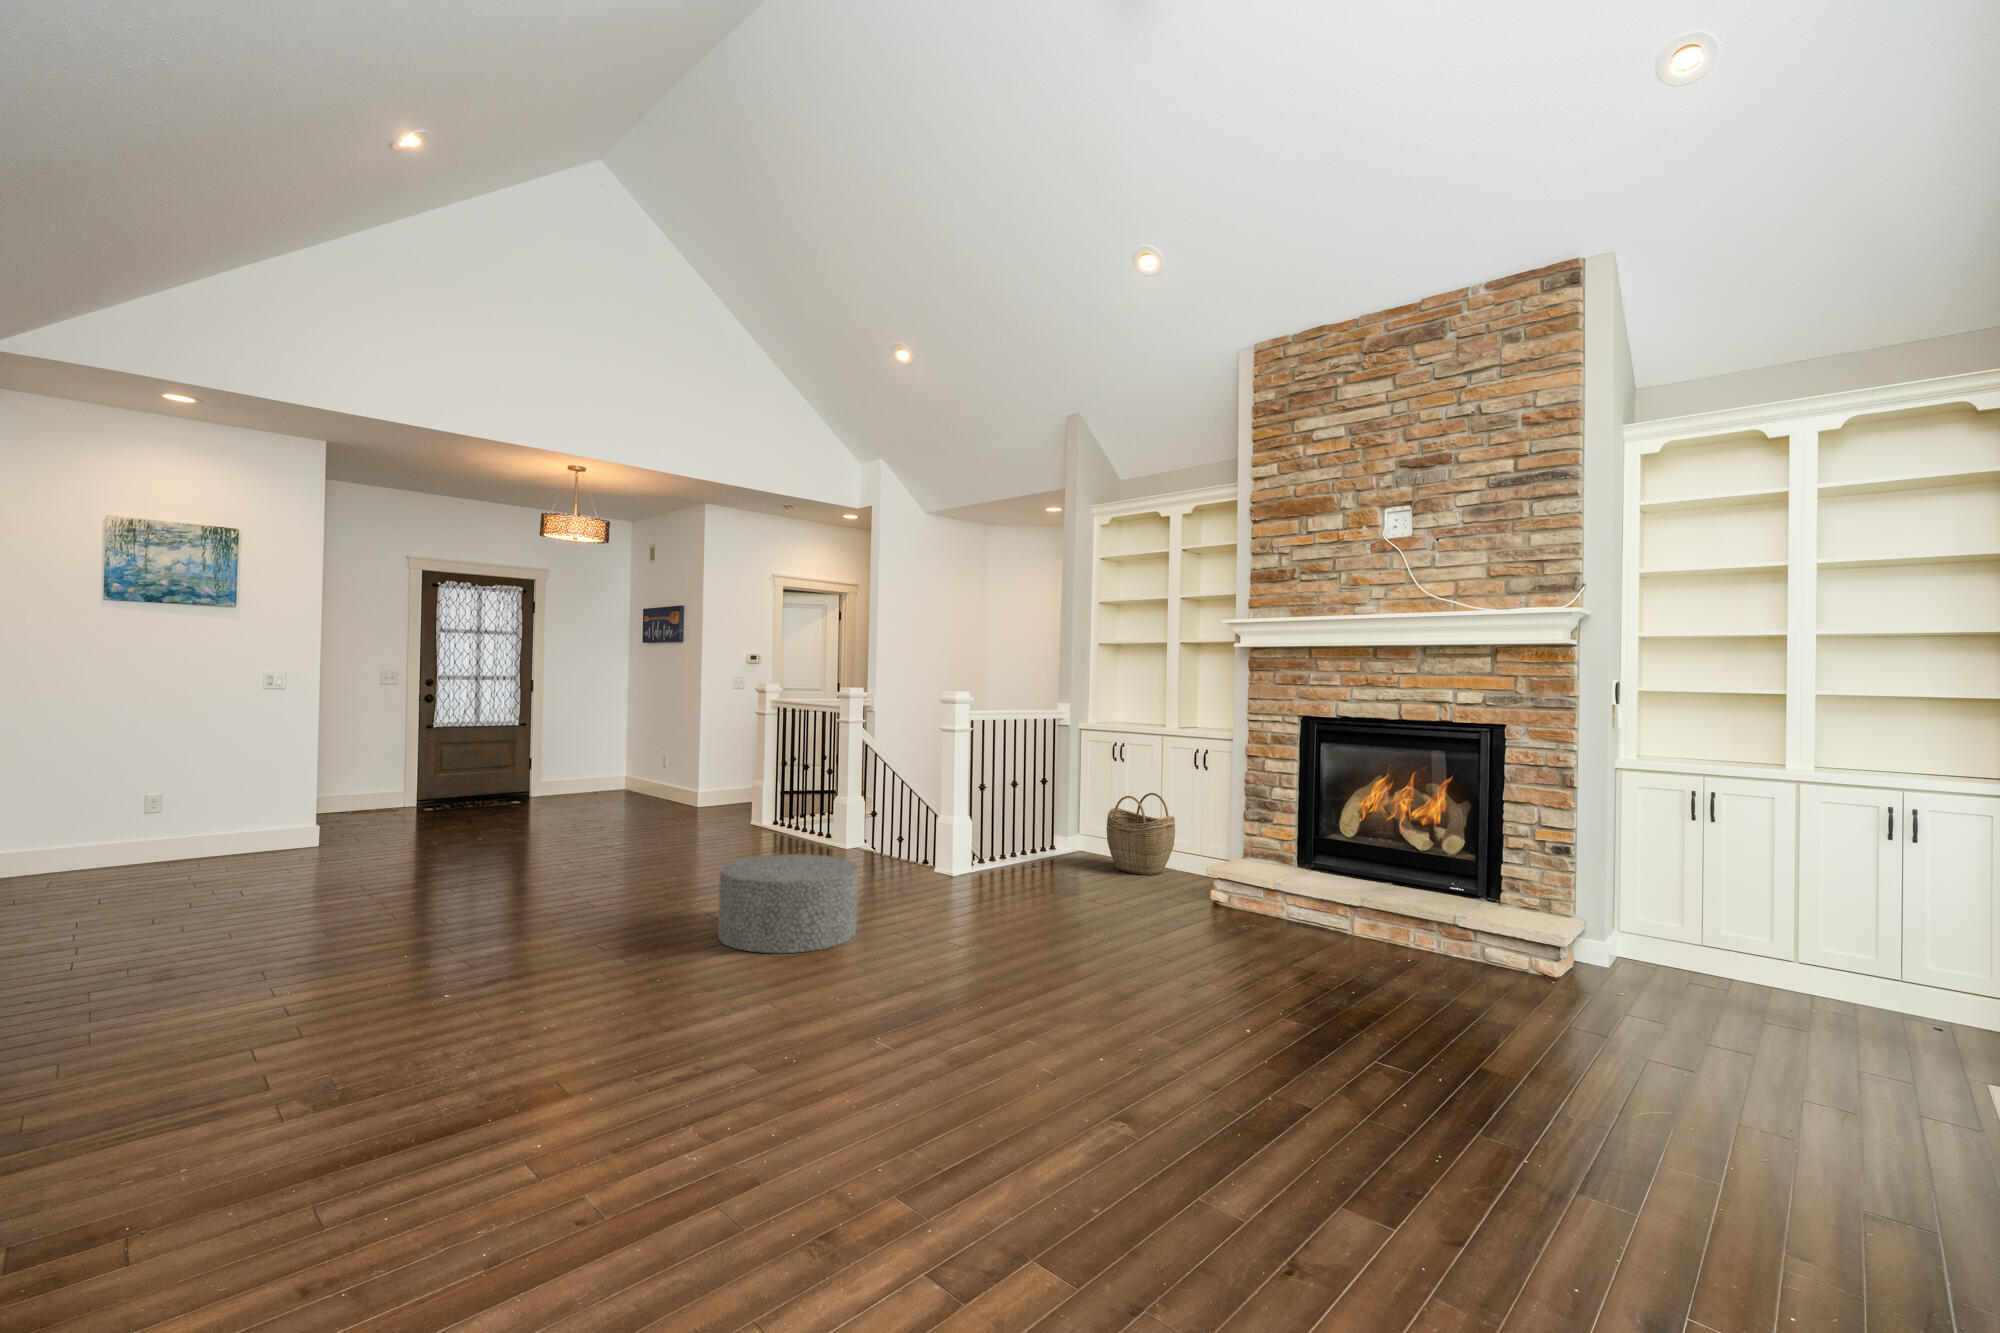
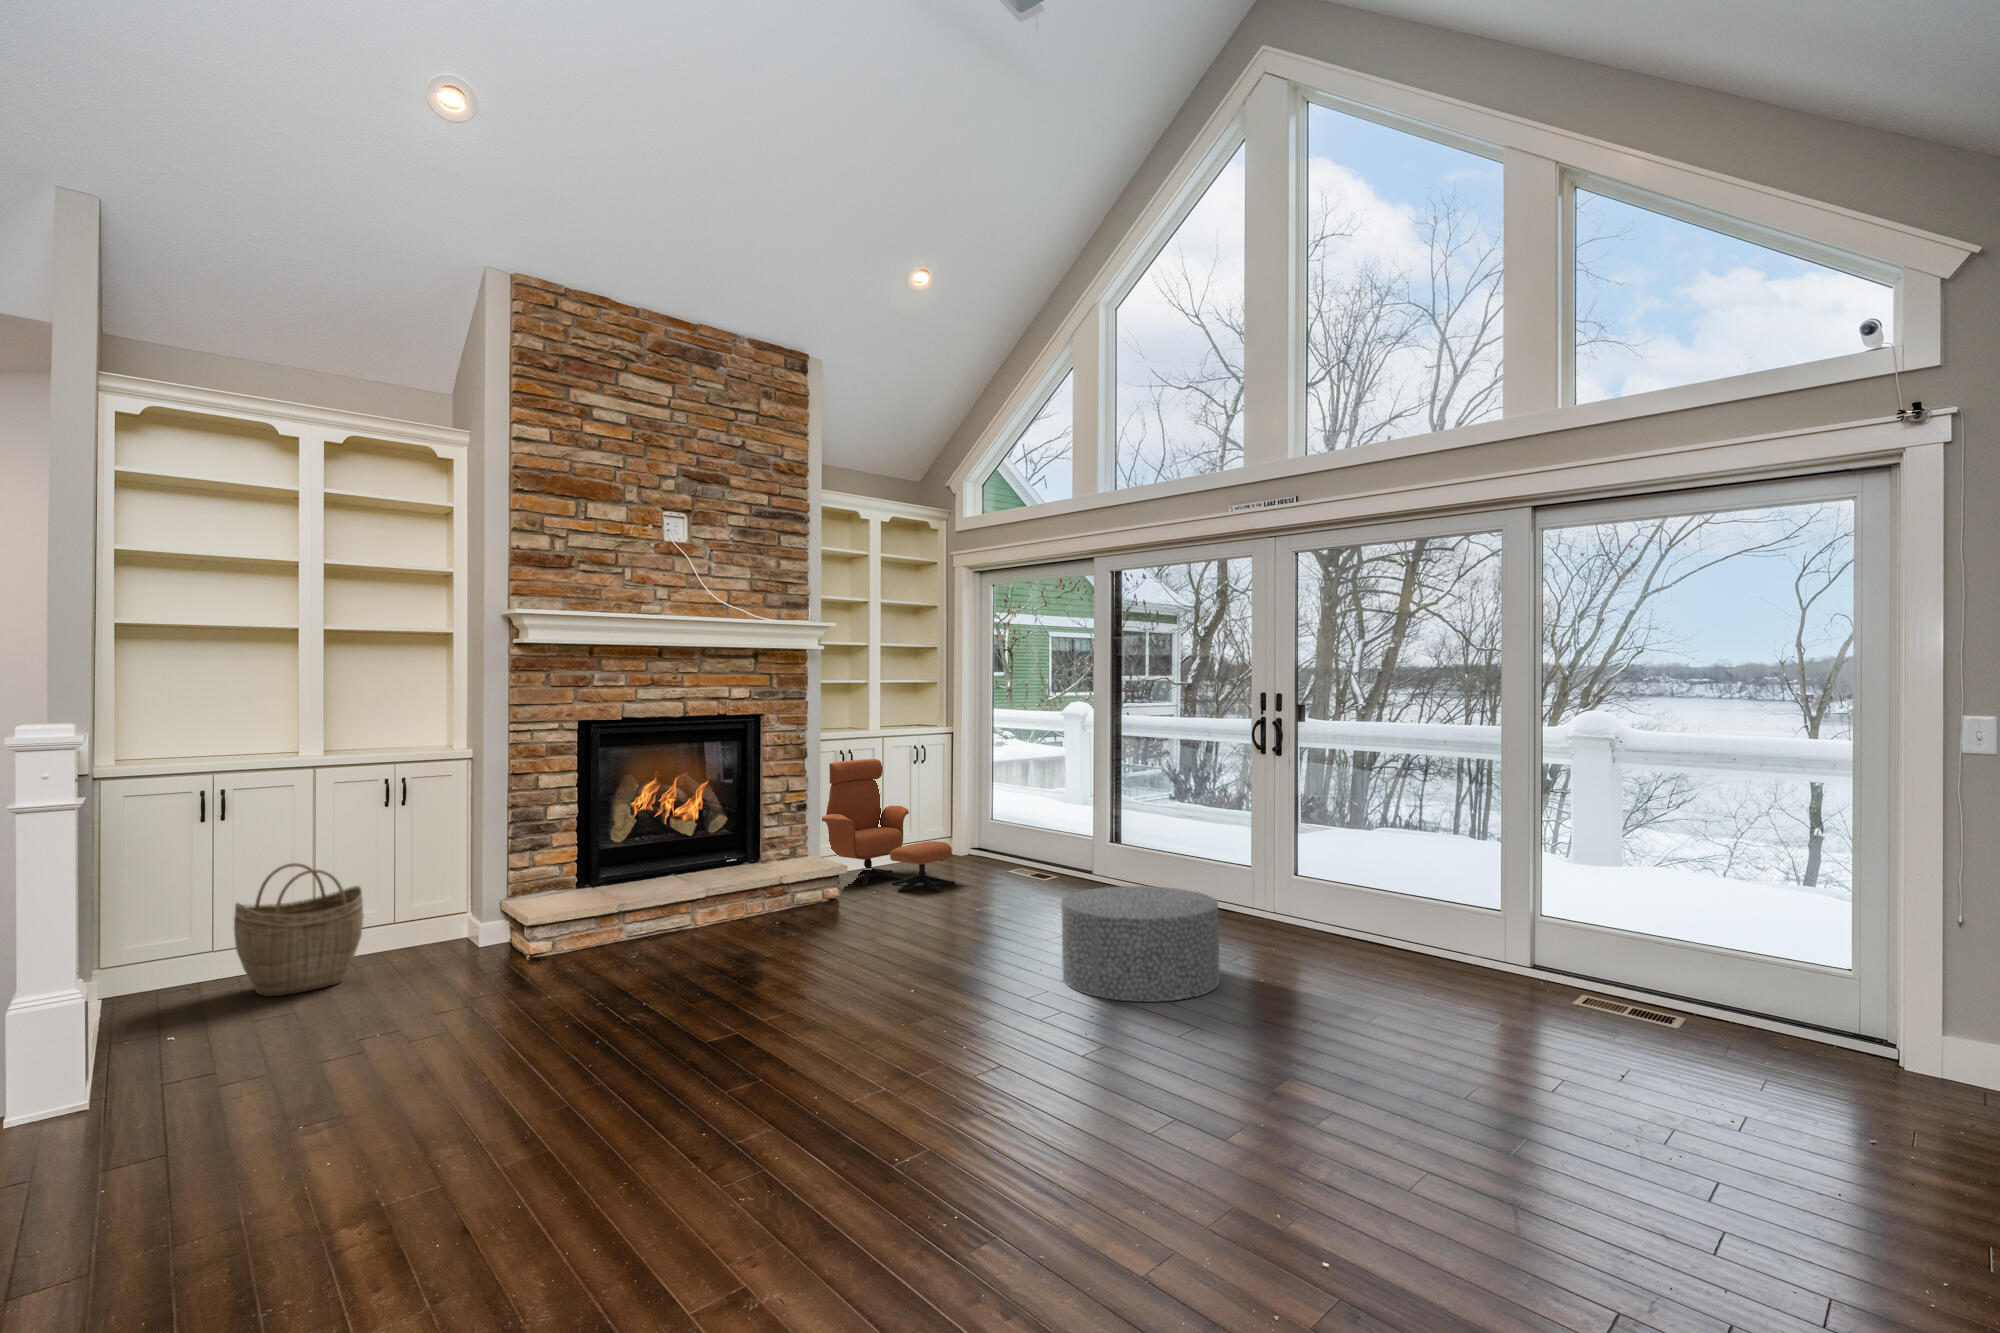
lounge chair: none [1636,807,1834,1046] -> present [822,759,955,892]
ottoman: present [718,854,858,953] -> present [1061,886,1220,1002]

